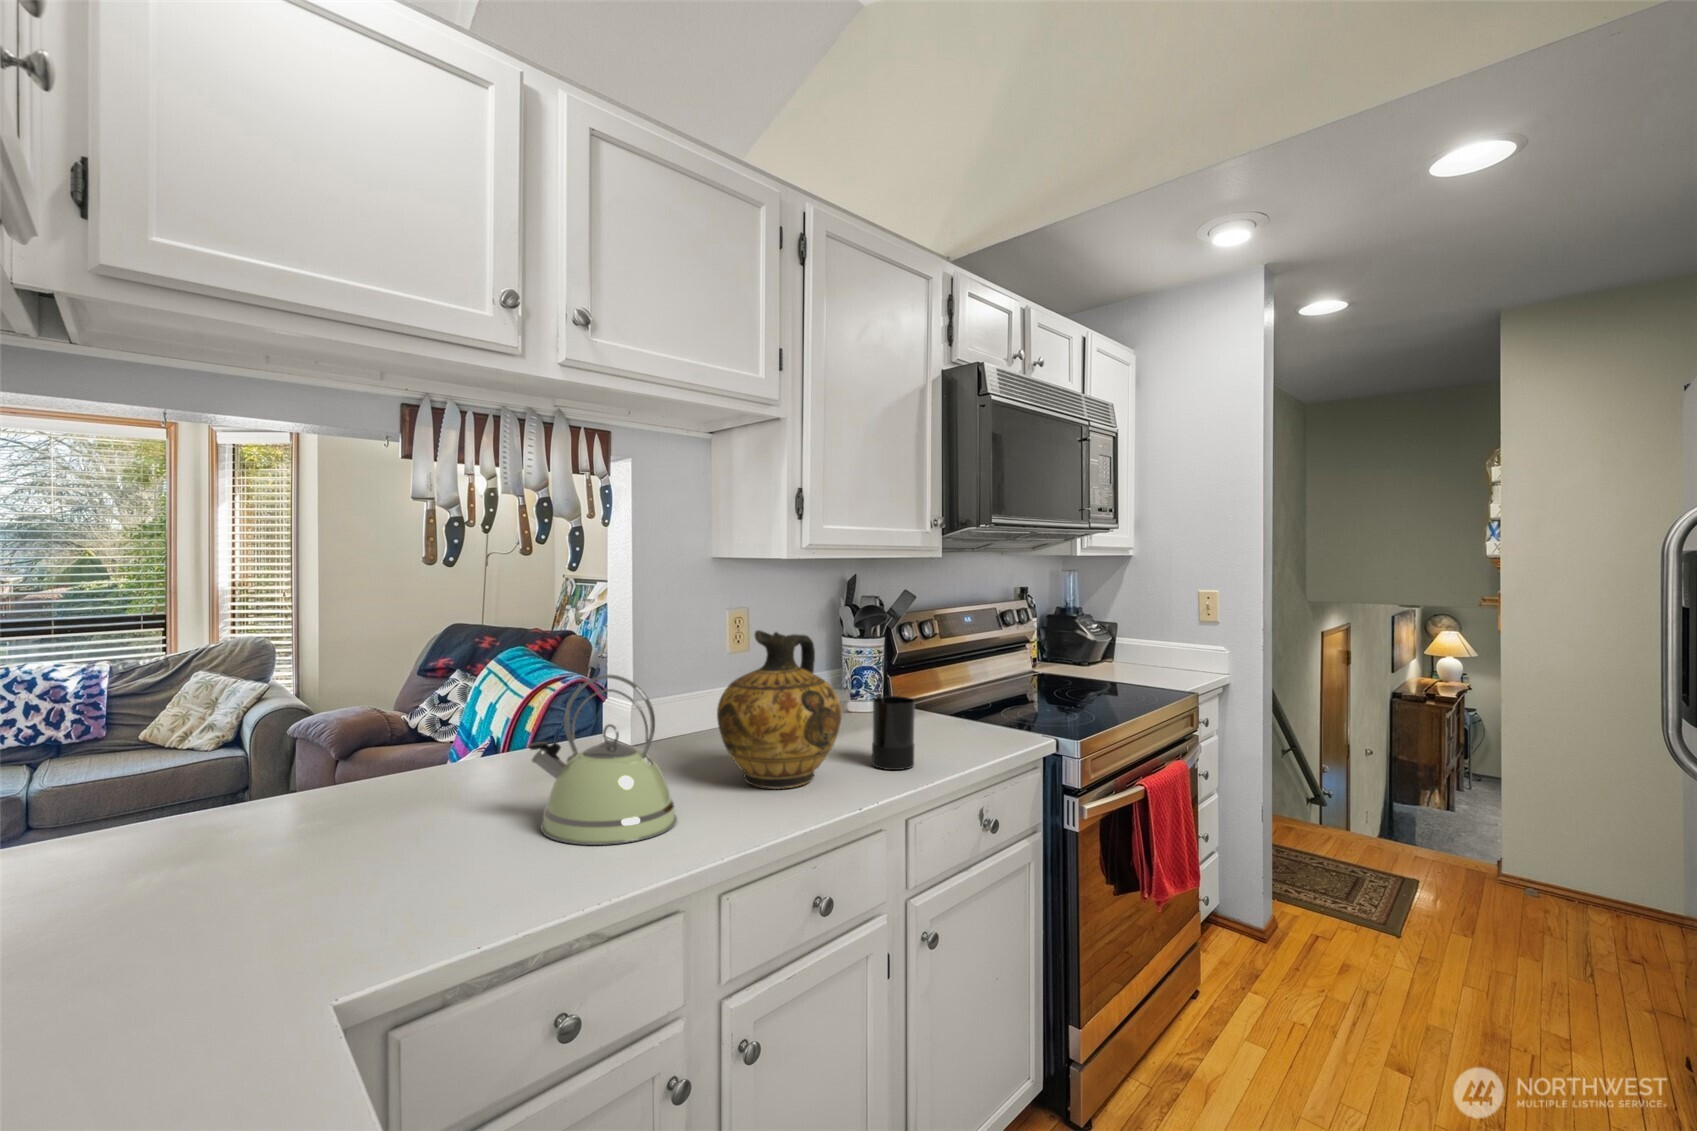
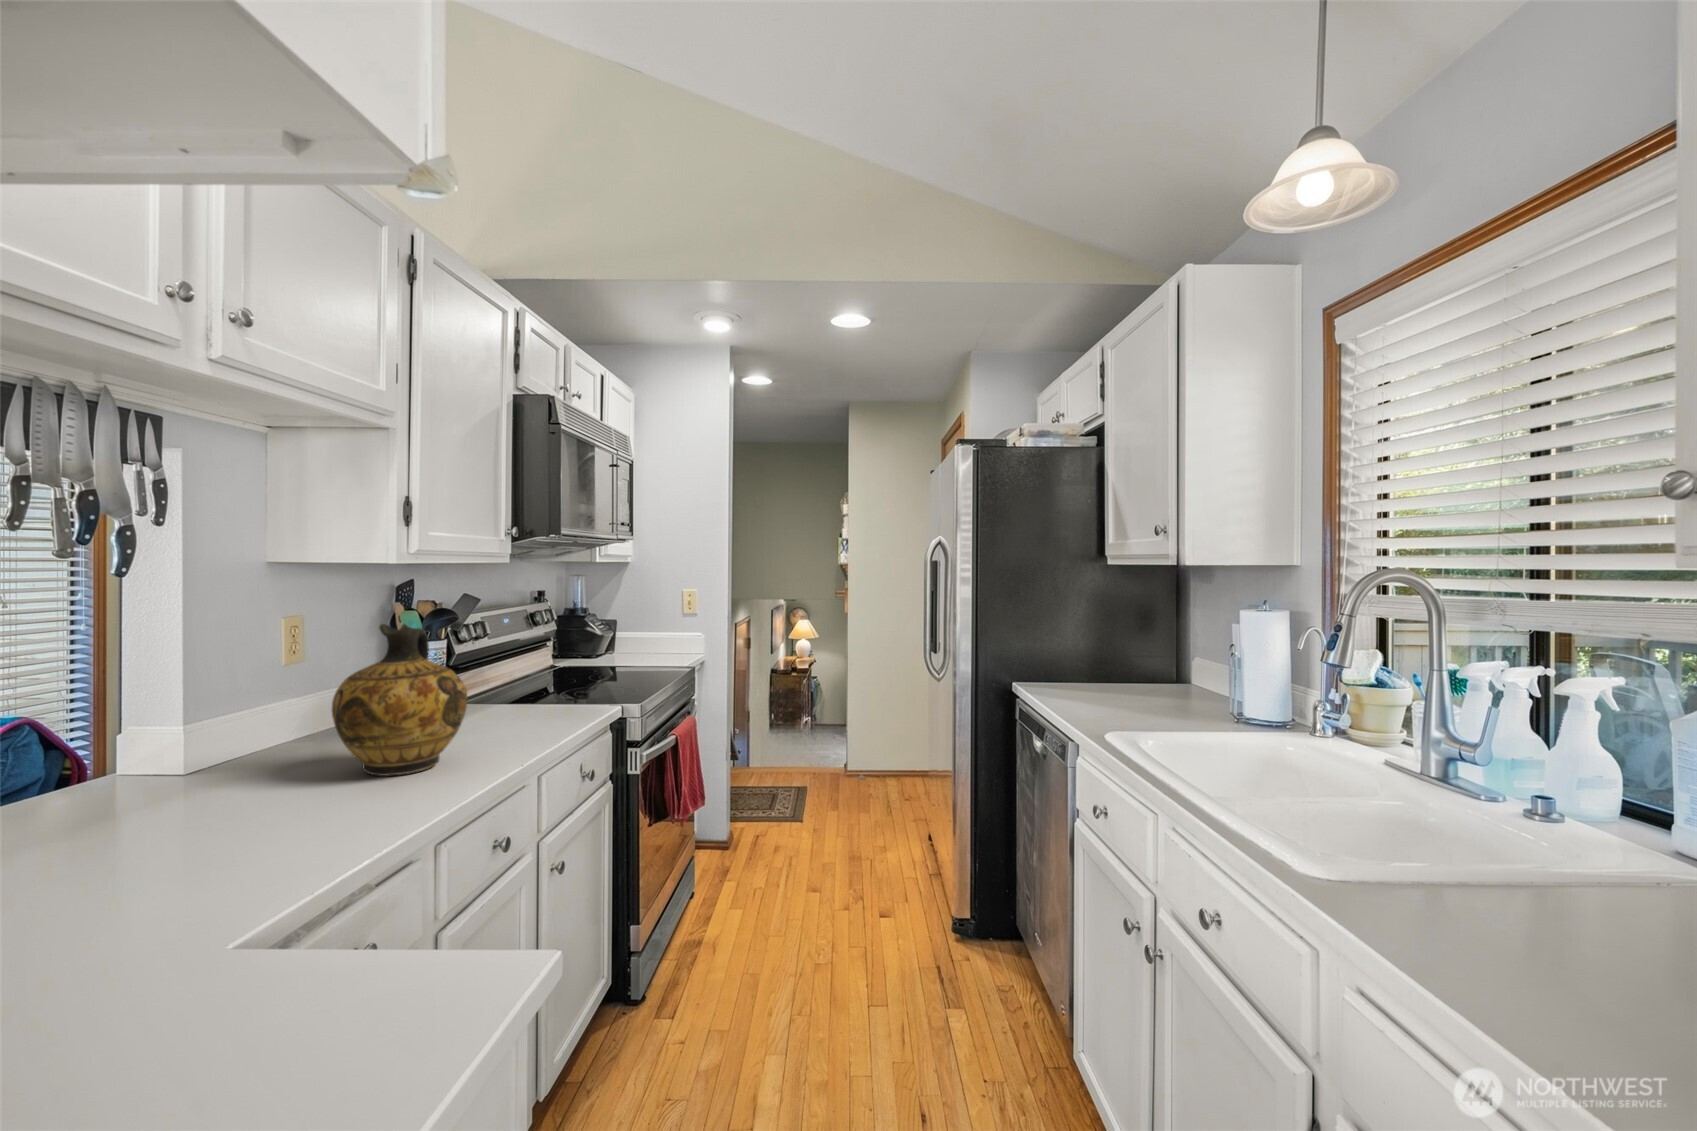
kettle: present [529,675,677,845] -> none [126,671,329,856]
candle: present [872,696,915,770] -> none [475,678,522,745]

